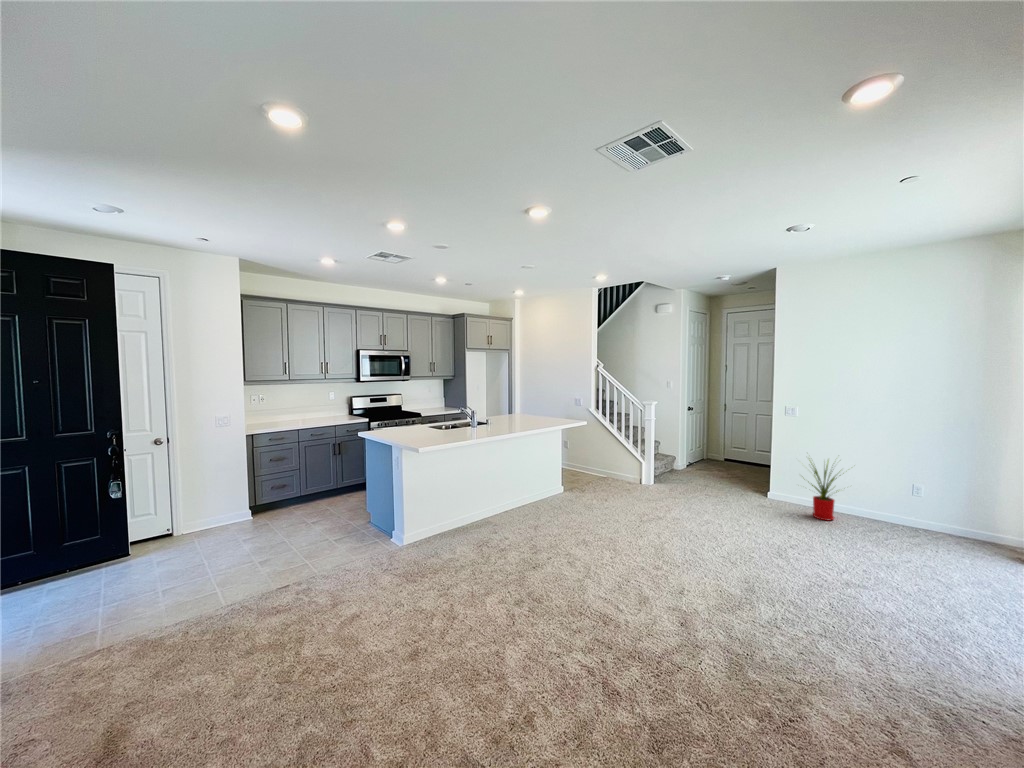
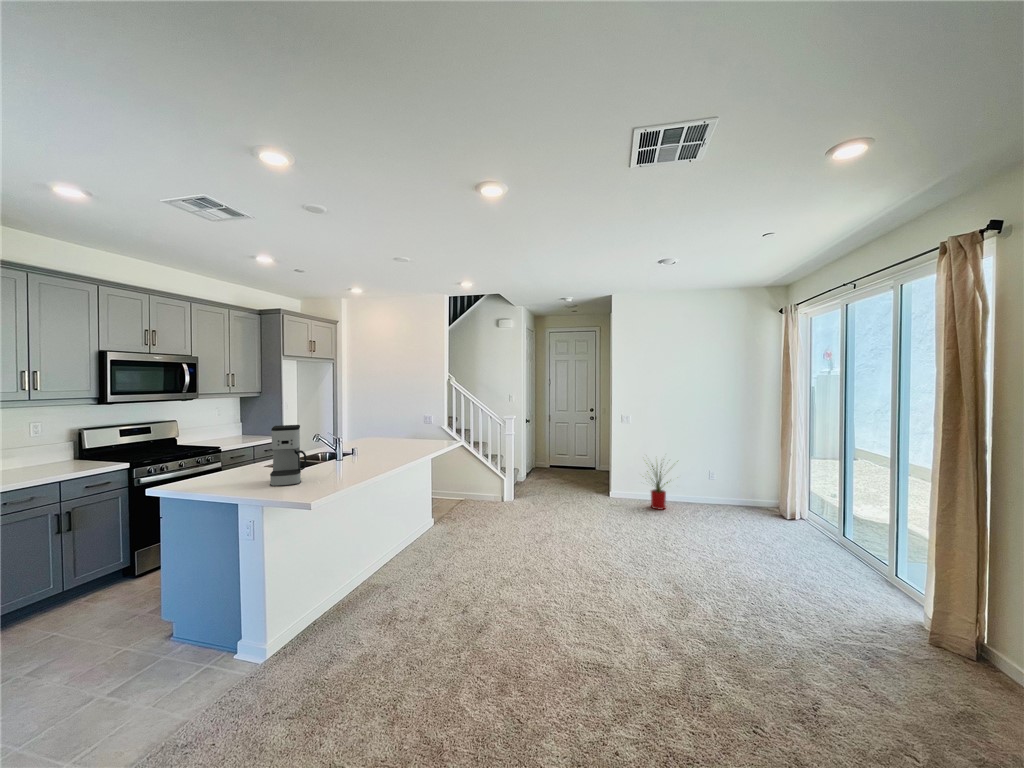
coffee maker: none [410,400,433,440] -> present [270,425,307,486]

